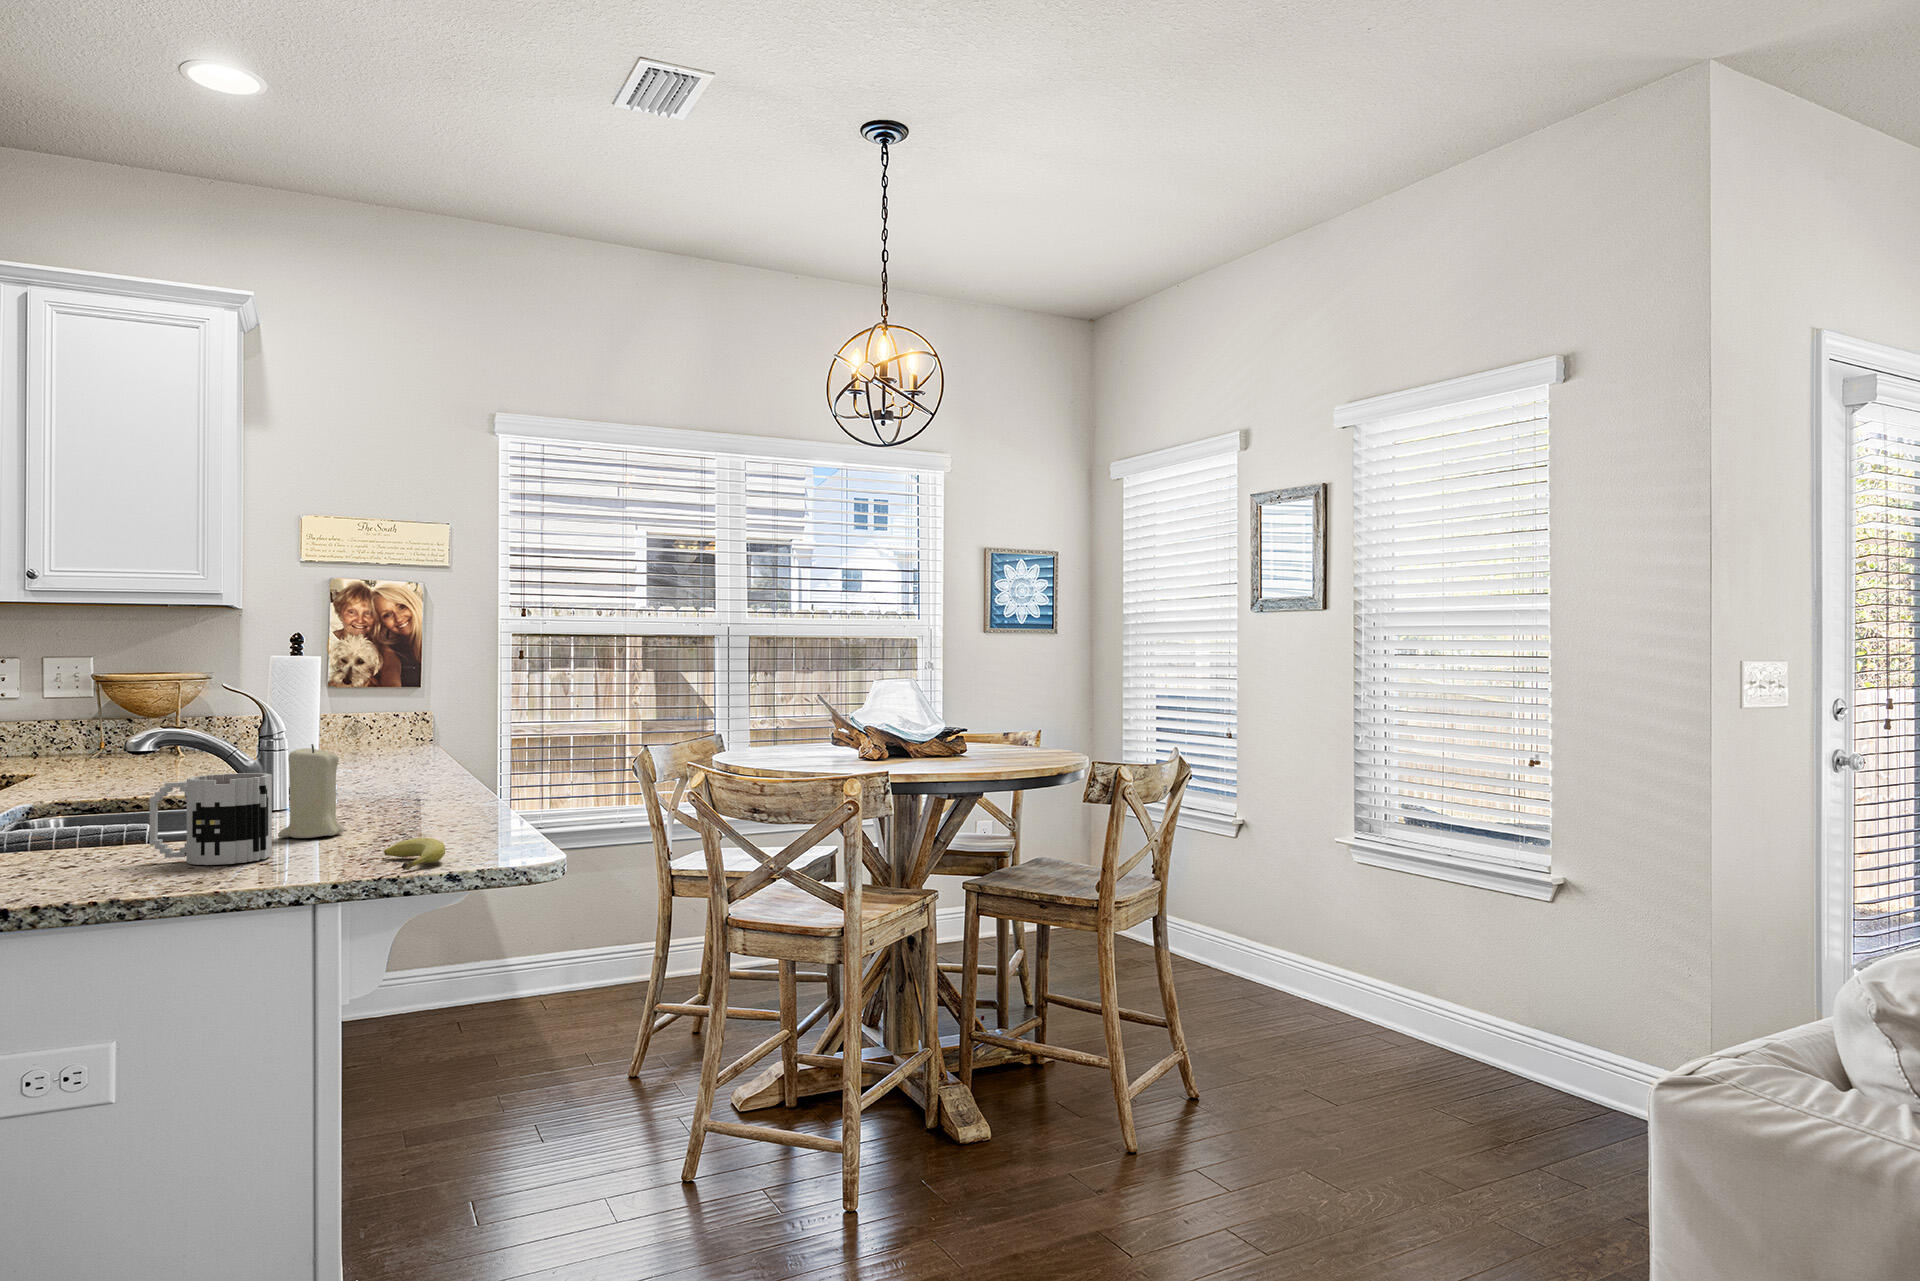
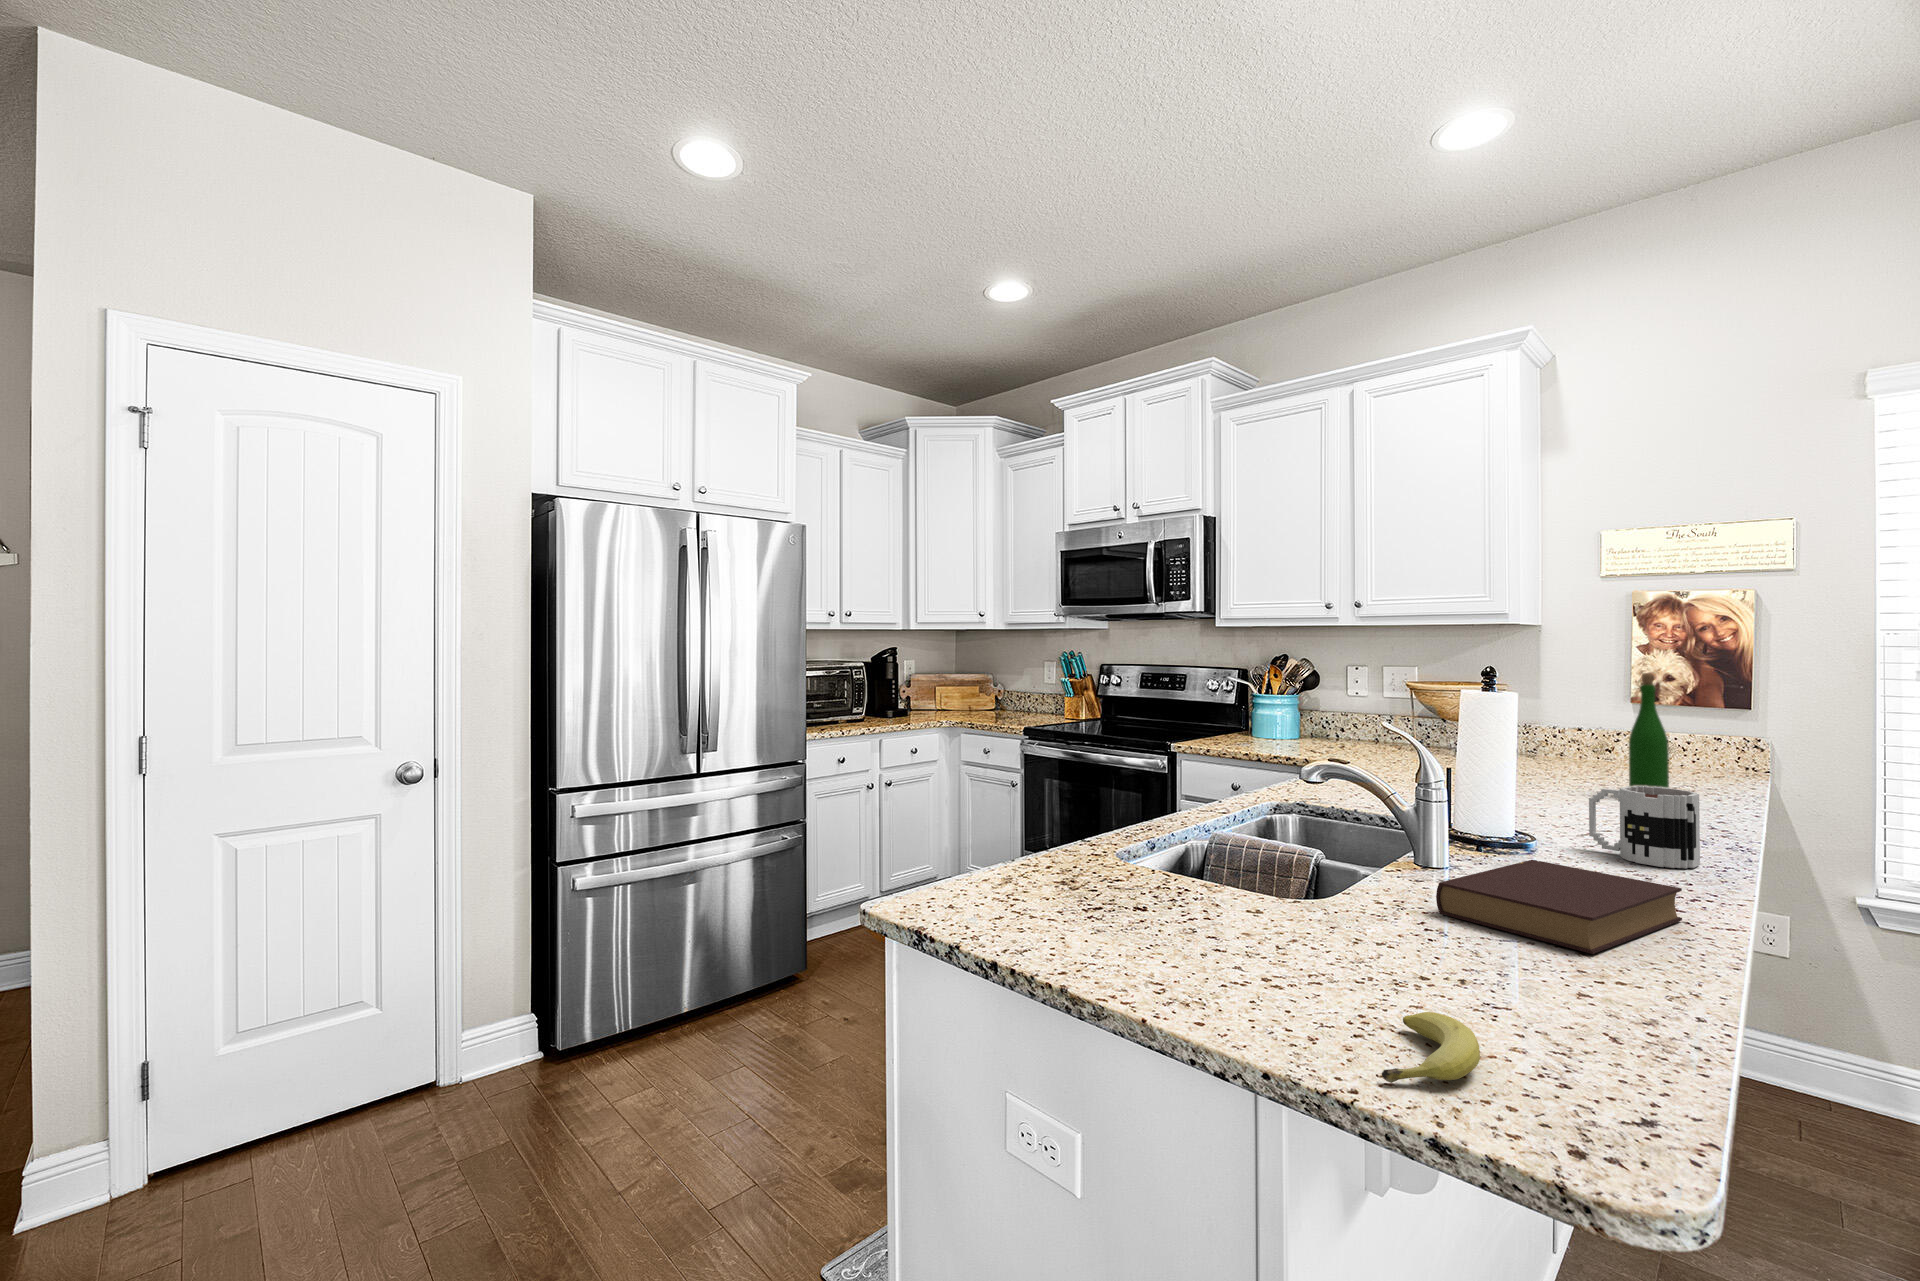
wine bottle: none [361,650,390,761] -> present [1629,673,1669,788]
candle: present [278,744,344,838] -> none [1354,818,1435,943]
mug: present [150,773,272,865] -> present [1589,786,1700,868]
book: none [323,782,468,824] -> present [1436,860,1682,954]

